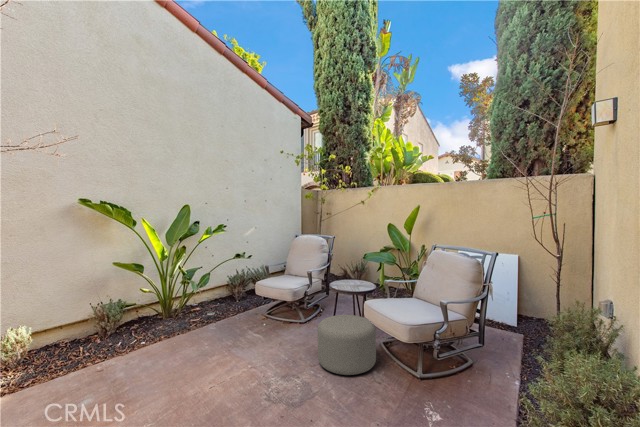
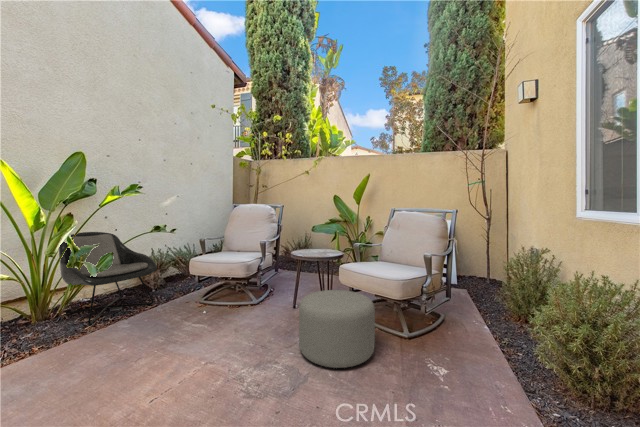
lounge chair: none [174,258,236,325] -> present [59,232,157,325]

